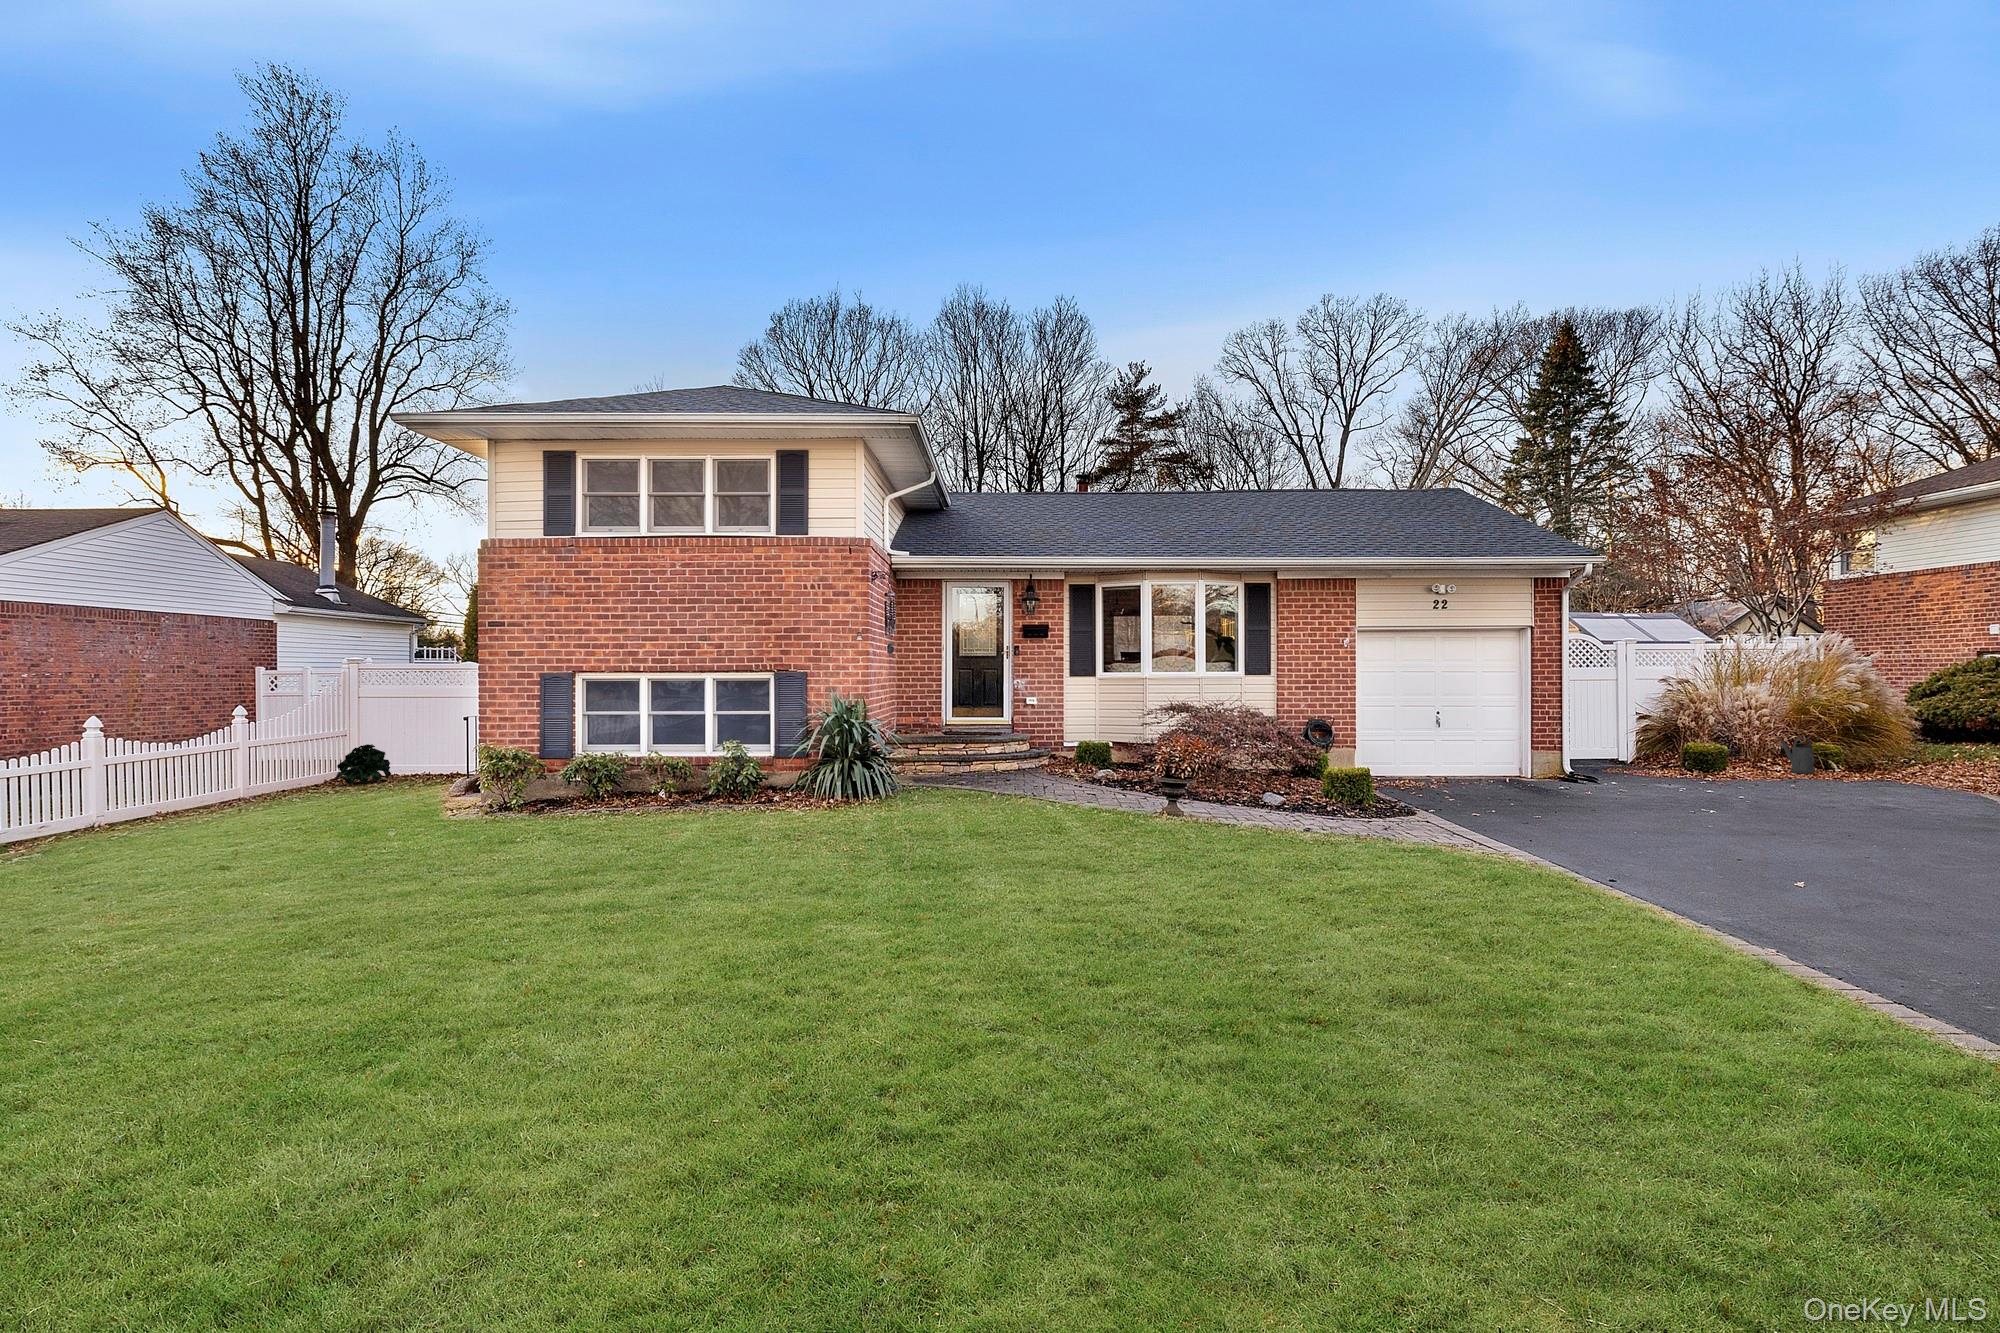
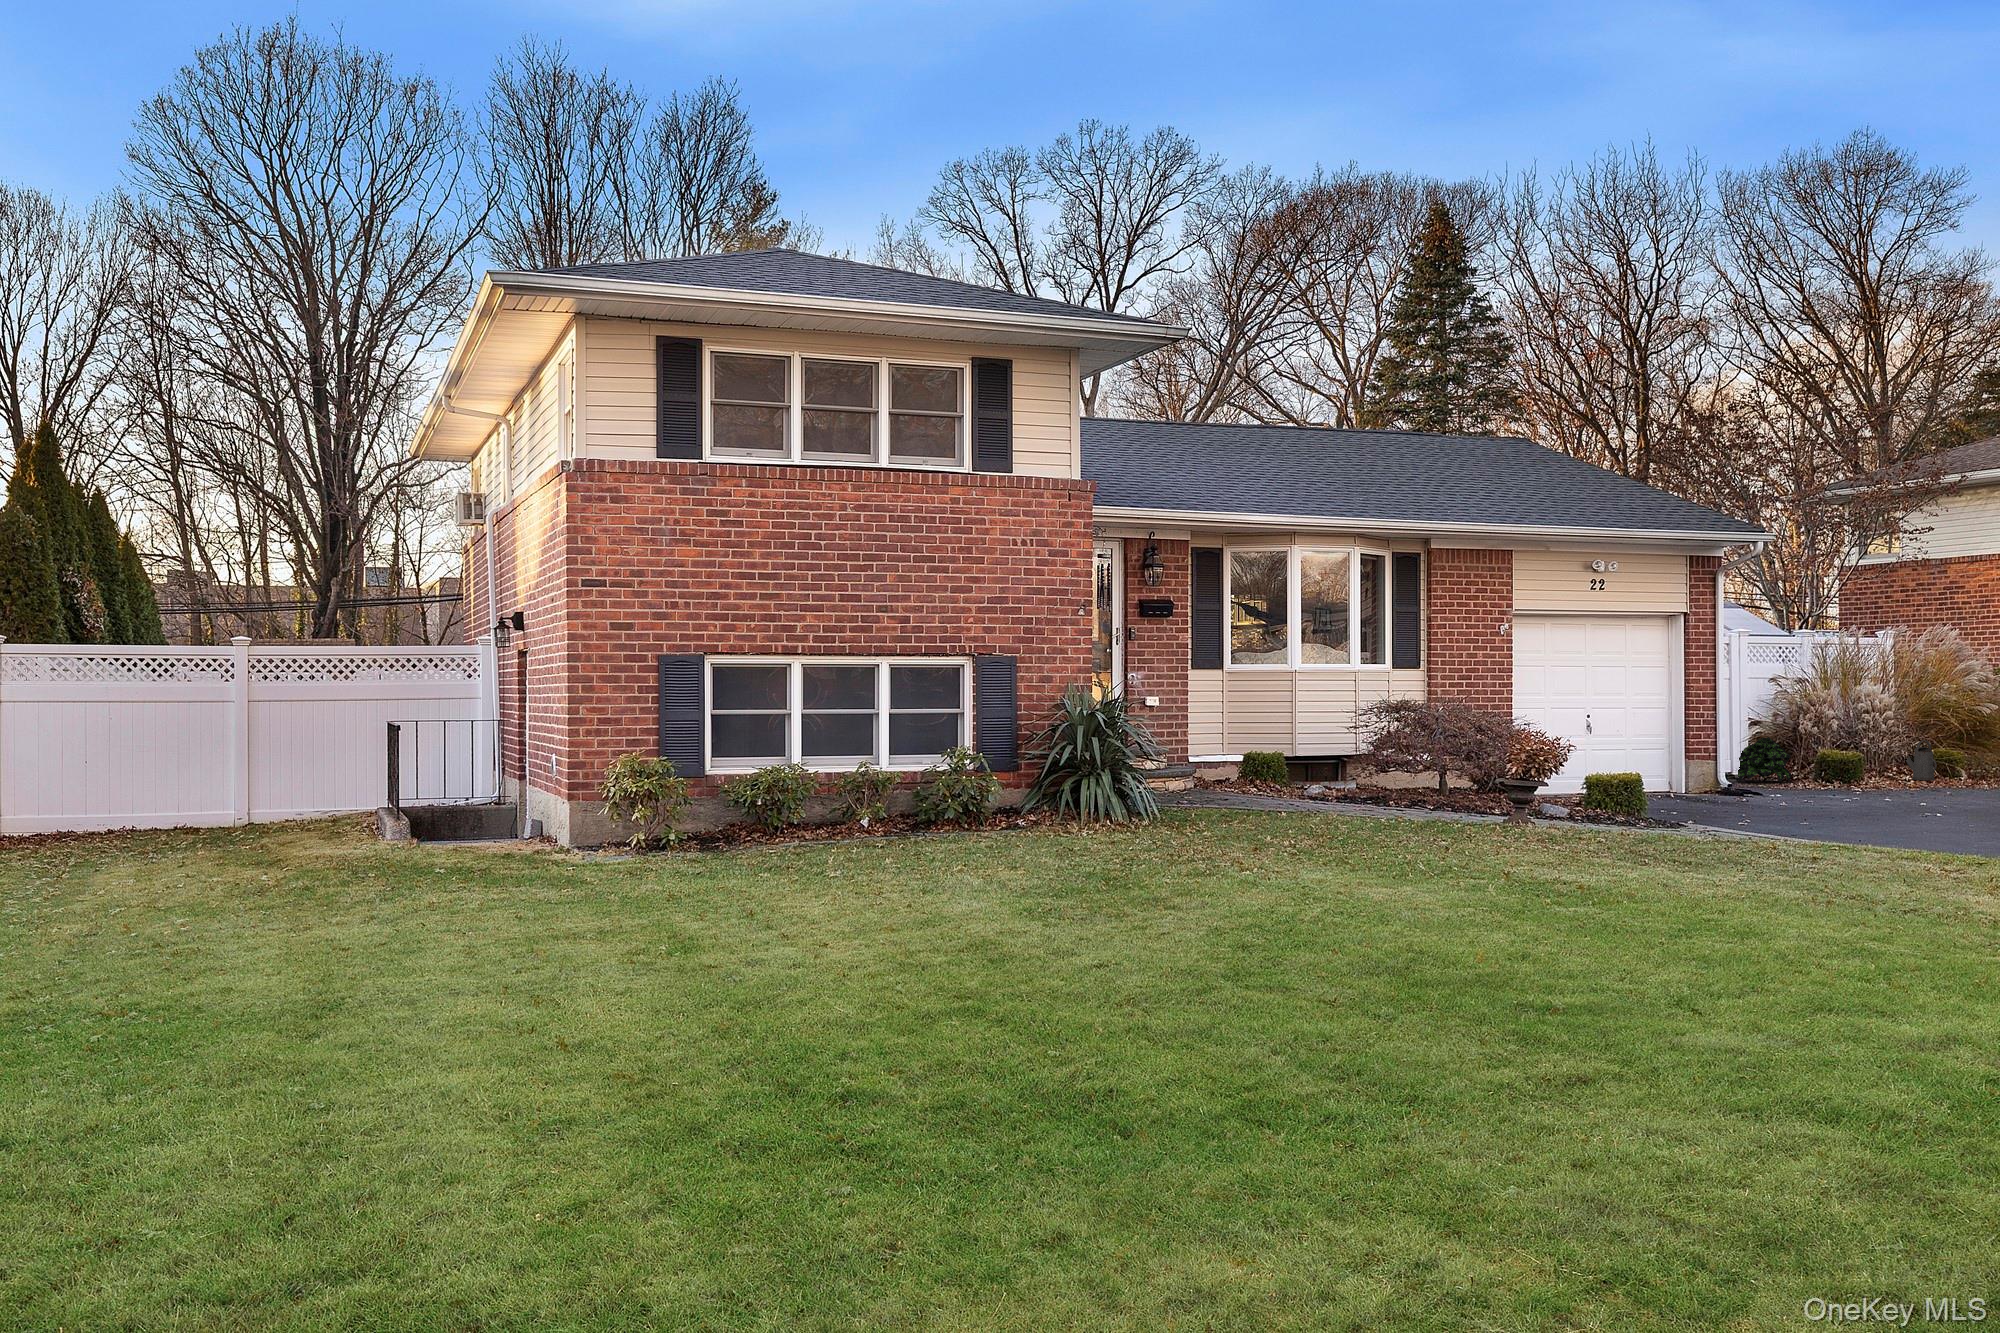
potted plant: present [336,744,391,784] -> present [1735,737,1792,782]

